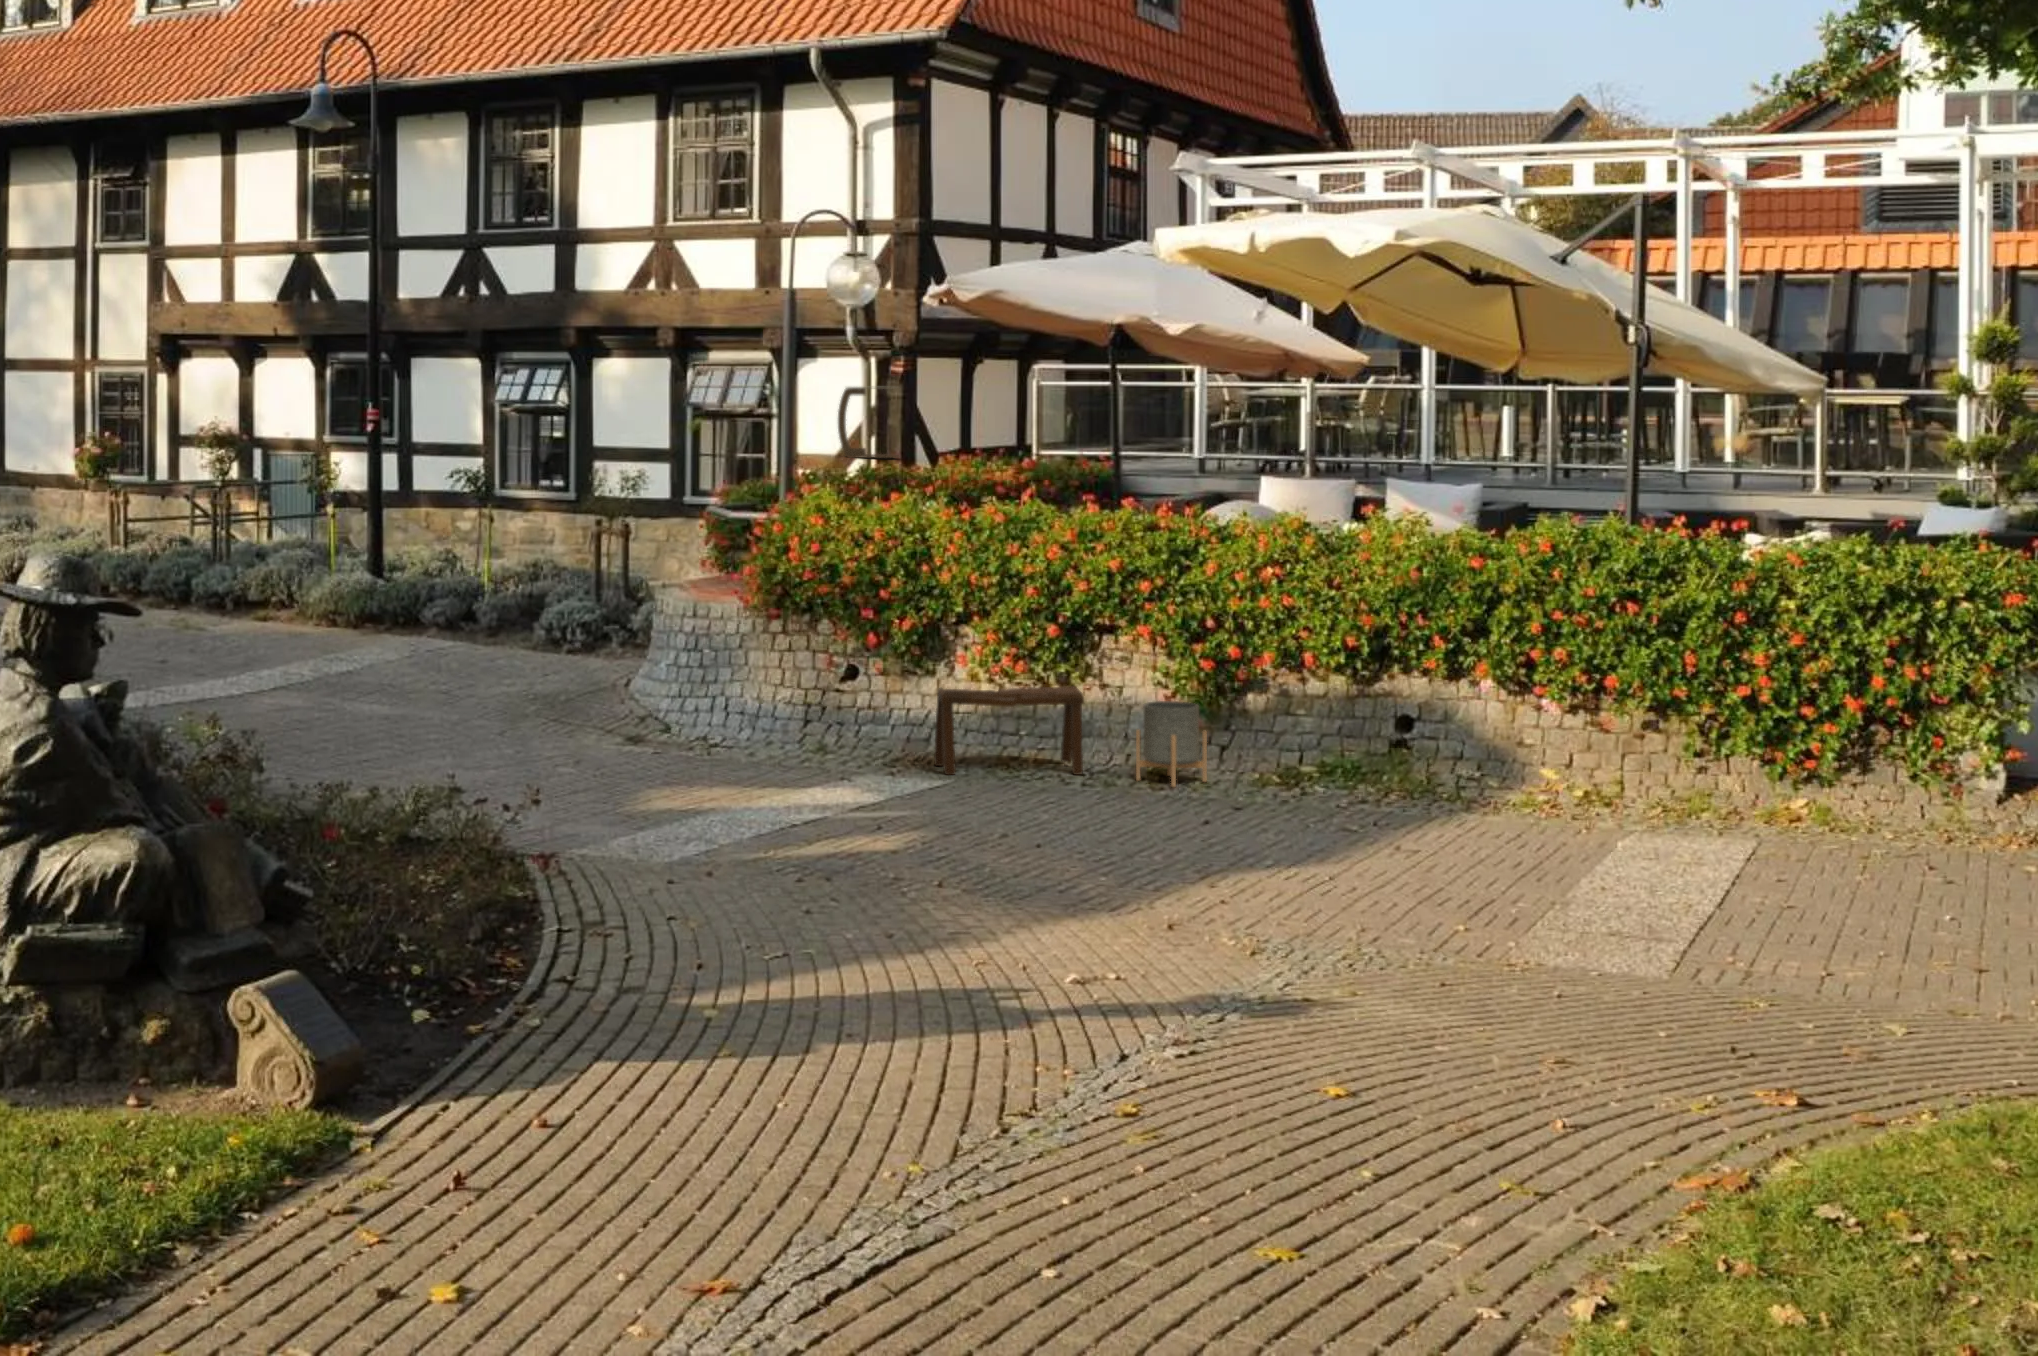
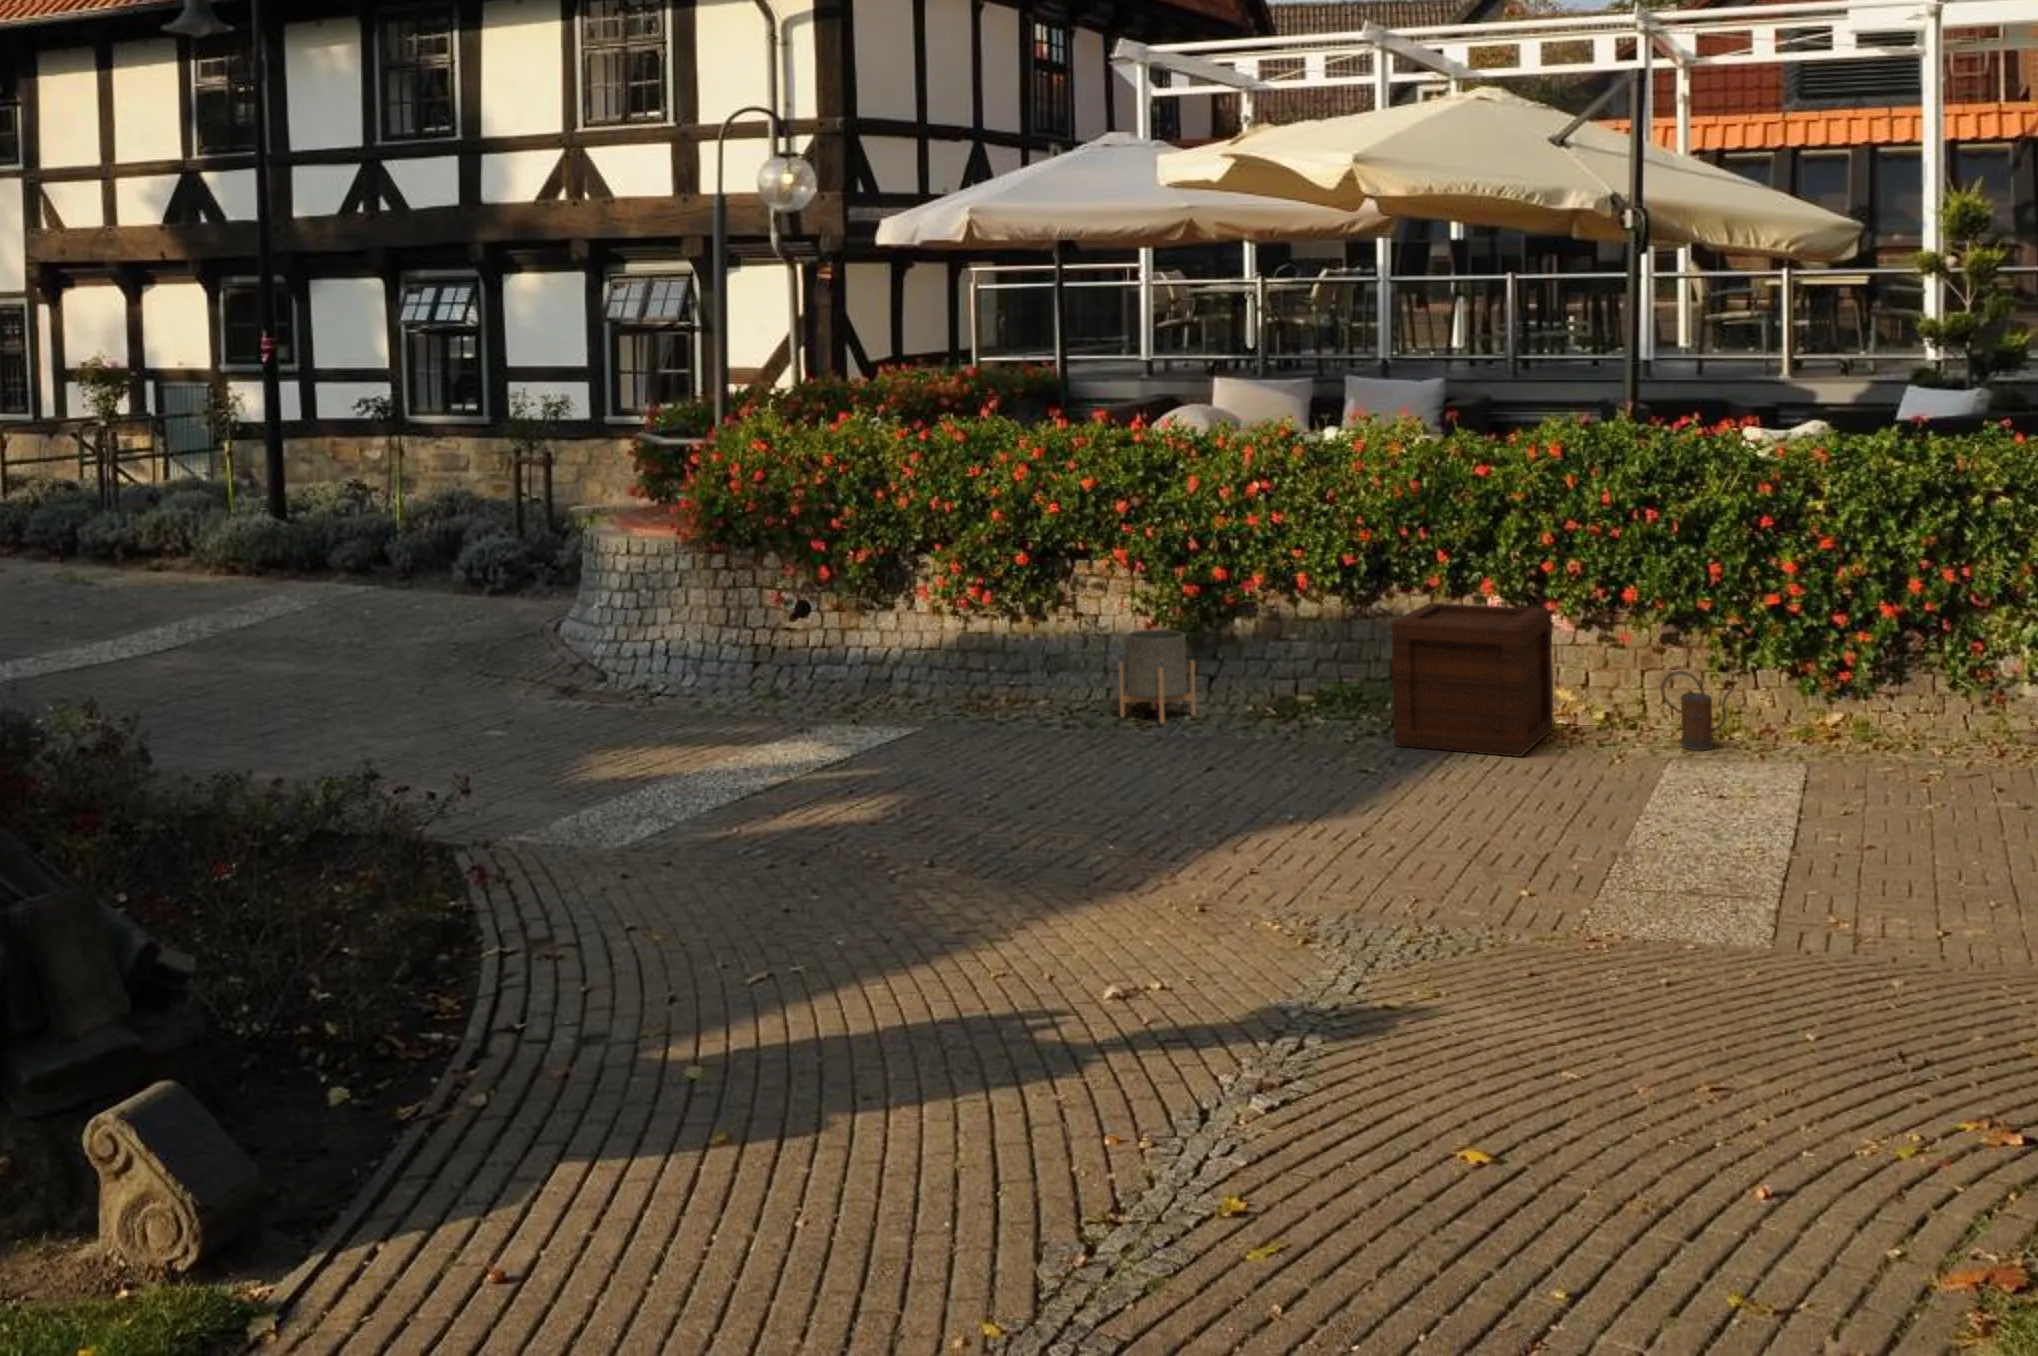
side table: present [838,387,899,458] -> none [765,294,831,370]
wooden crate: none [1384,684,1538,827] -> present [1391,603,1554,757]
bench: present [934,686,1084,775] -> none [900,616,1062,721]
watering can: none [1636,755,1704,829] -> present [1661,671,1732,750]

